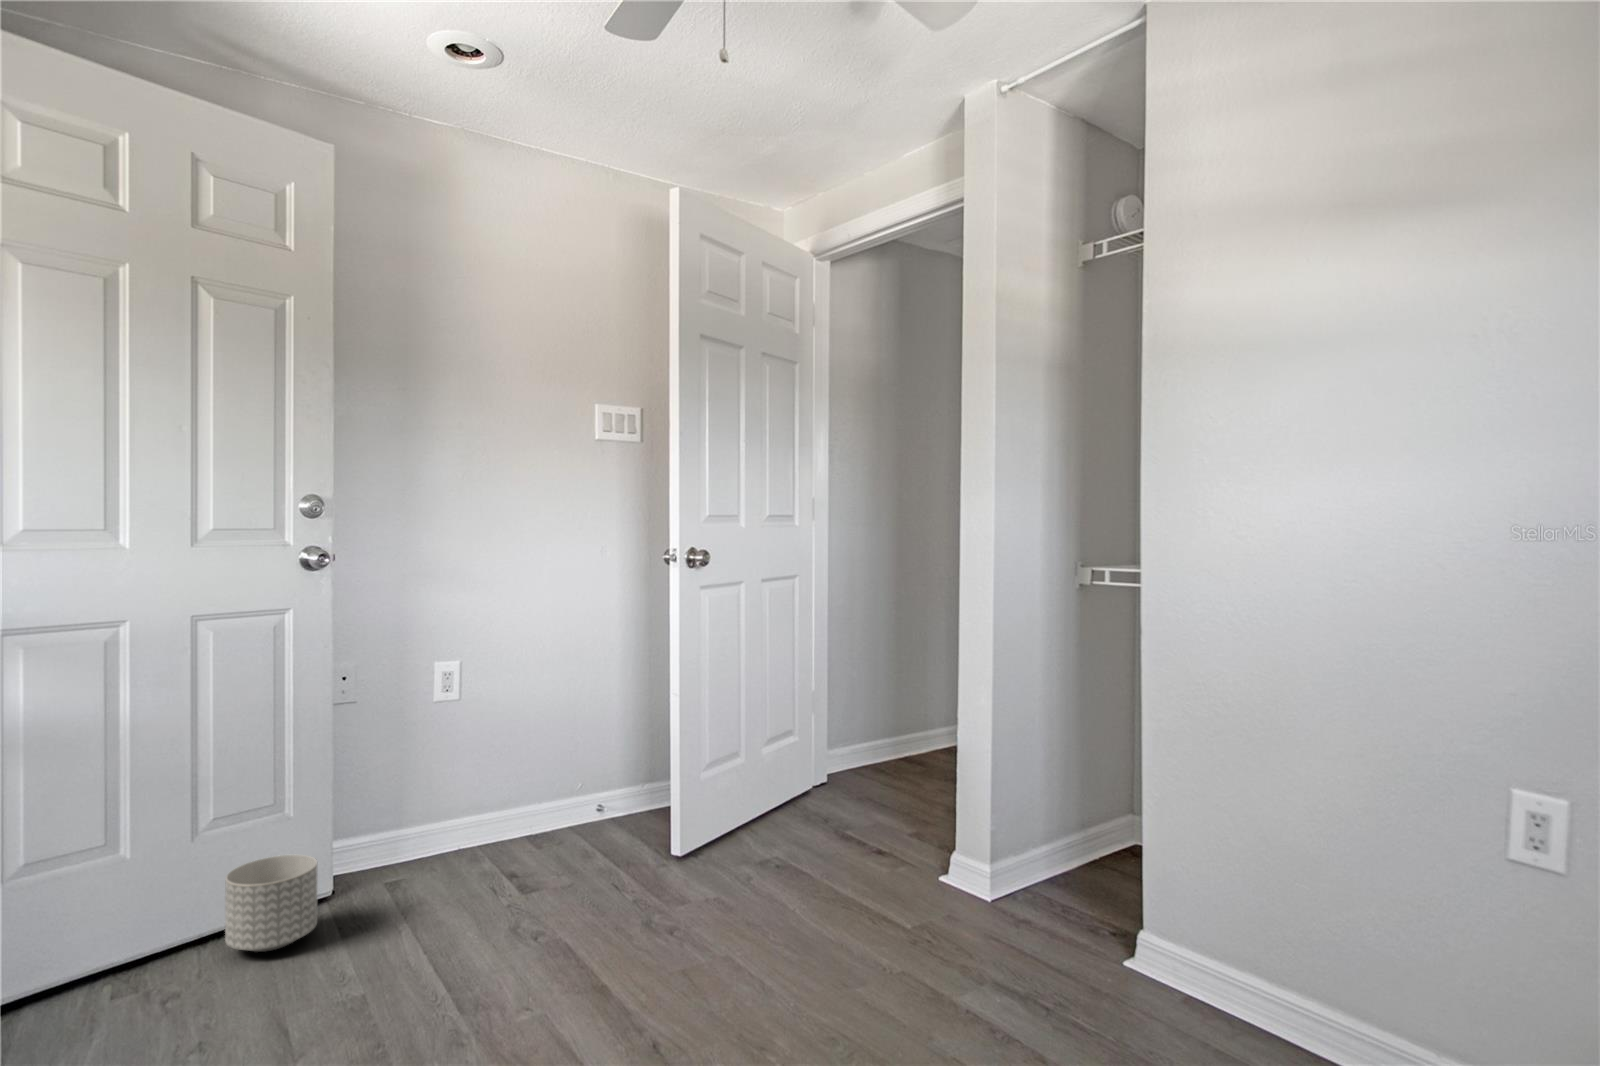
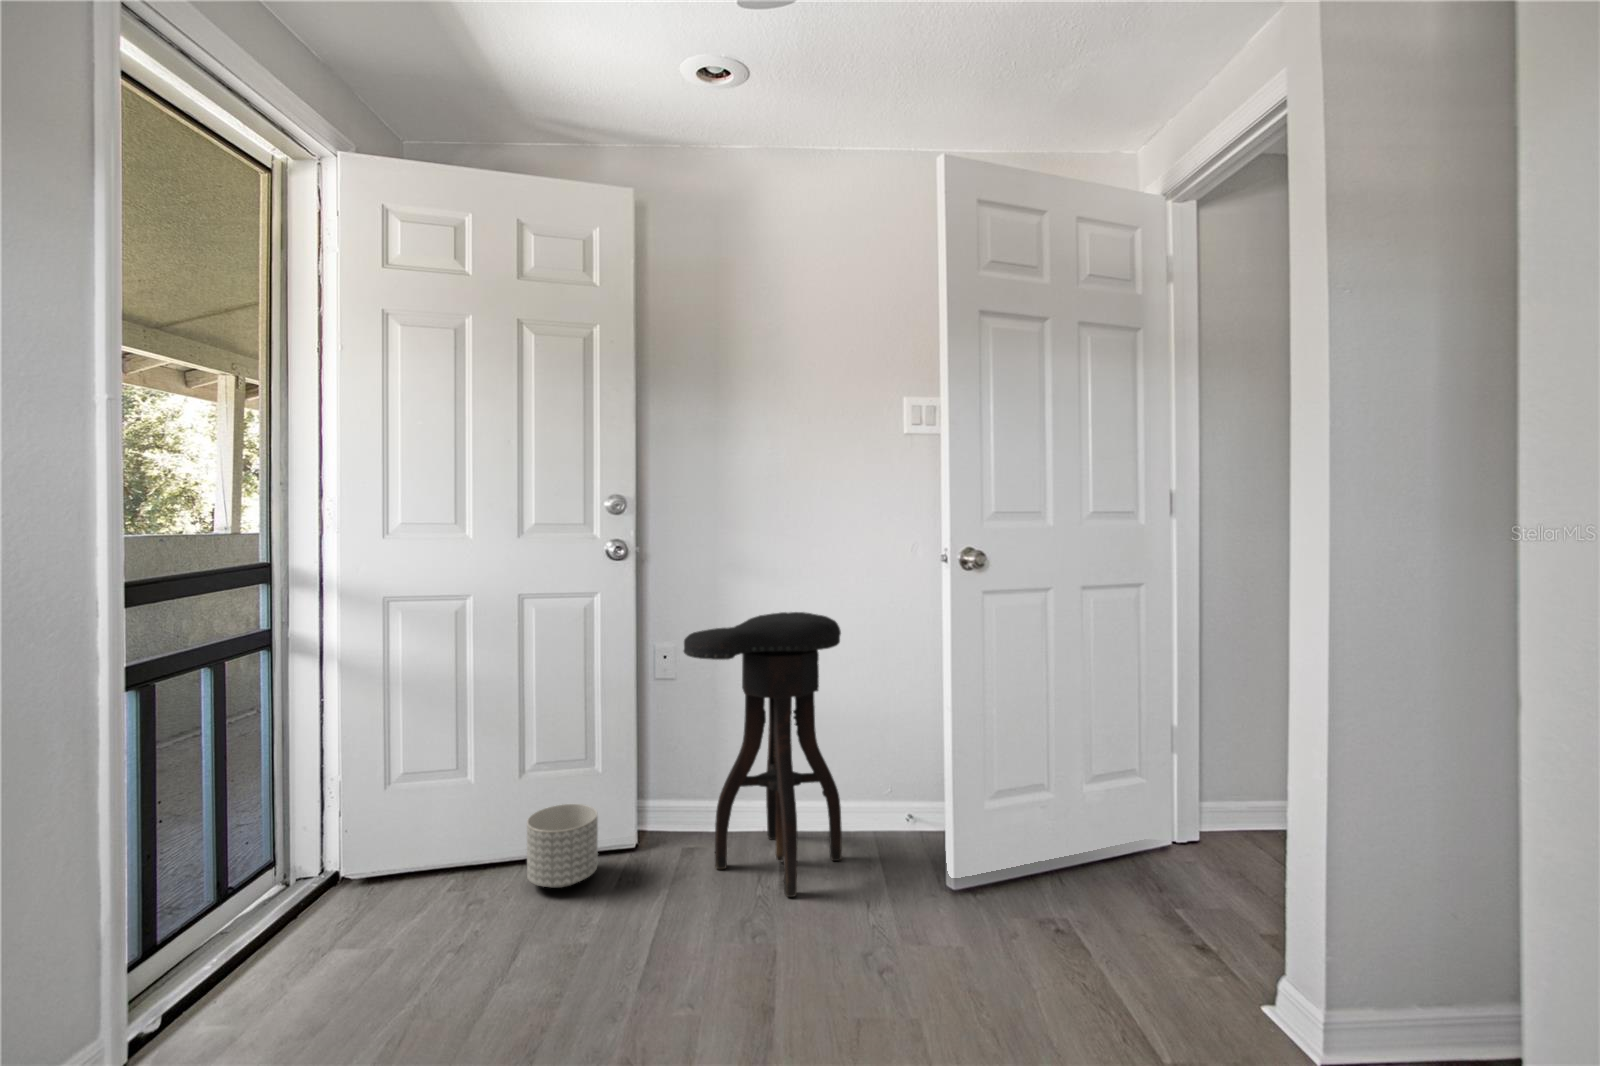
stool: none [428,617,573,890] -> present [684,612,842,897]

